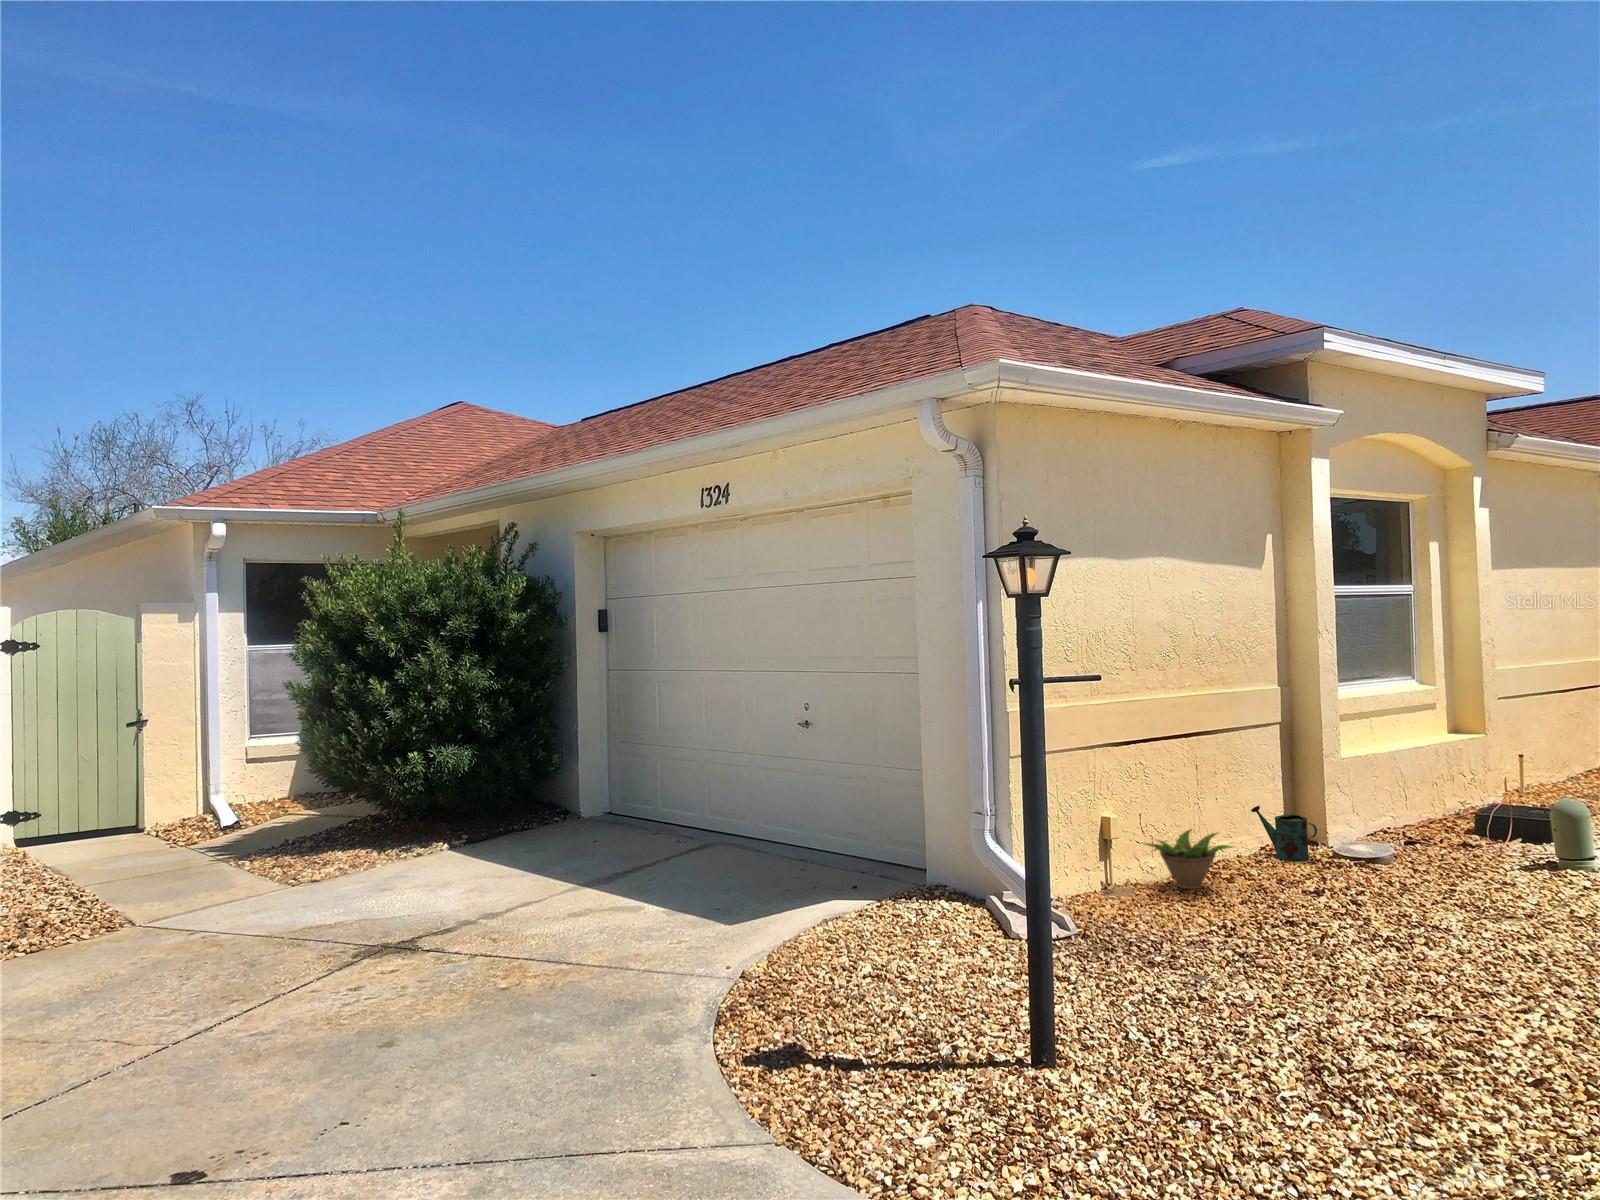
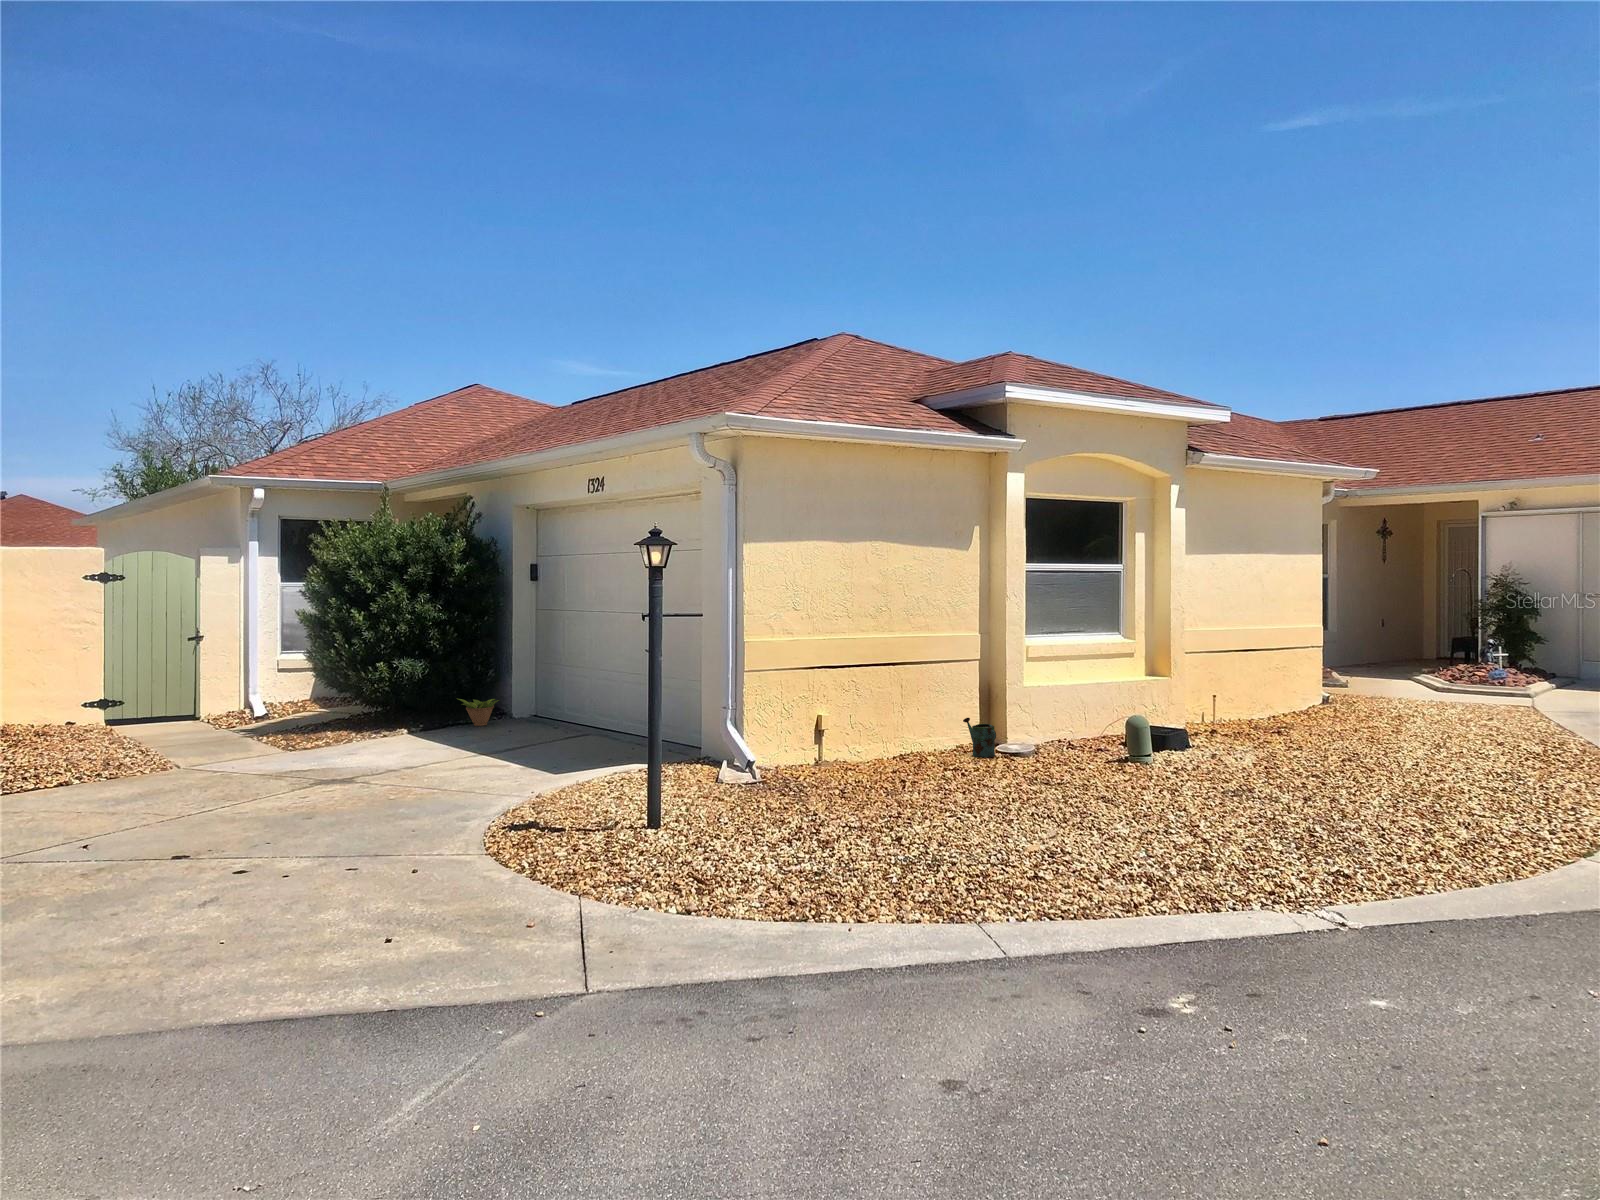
decorative plant: present [1141,829,1232,889] -> present [458,699,499,726]

